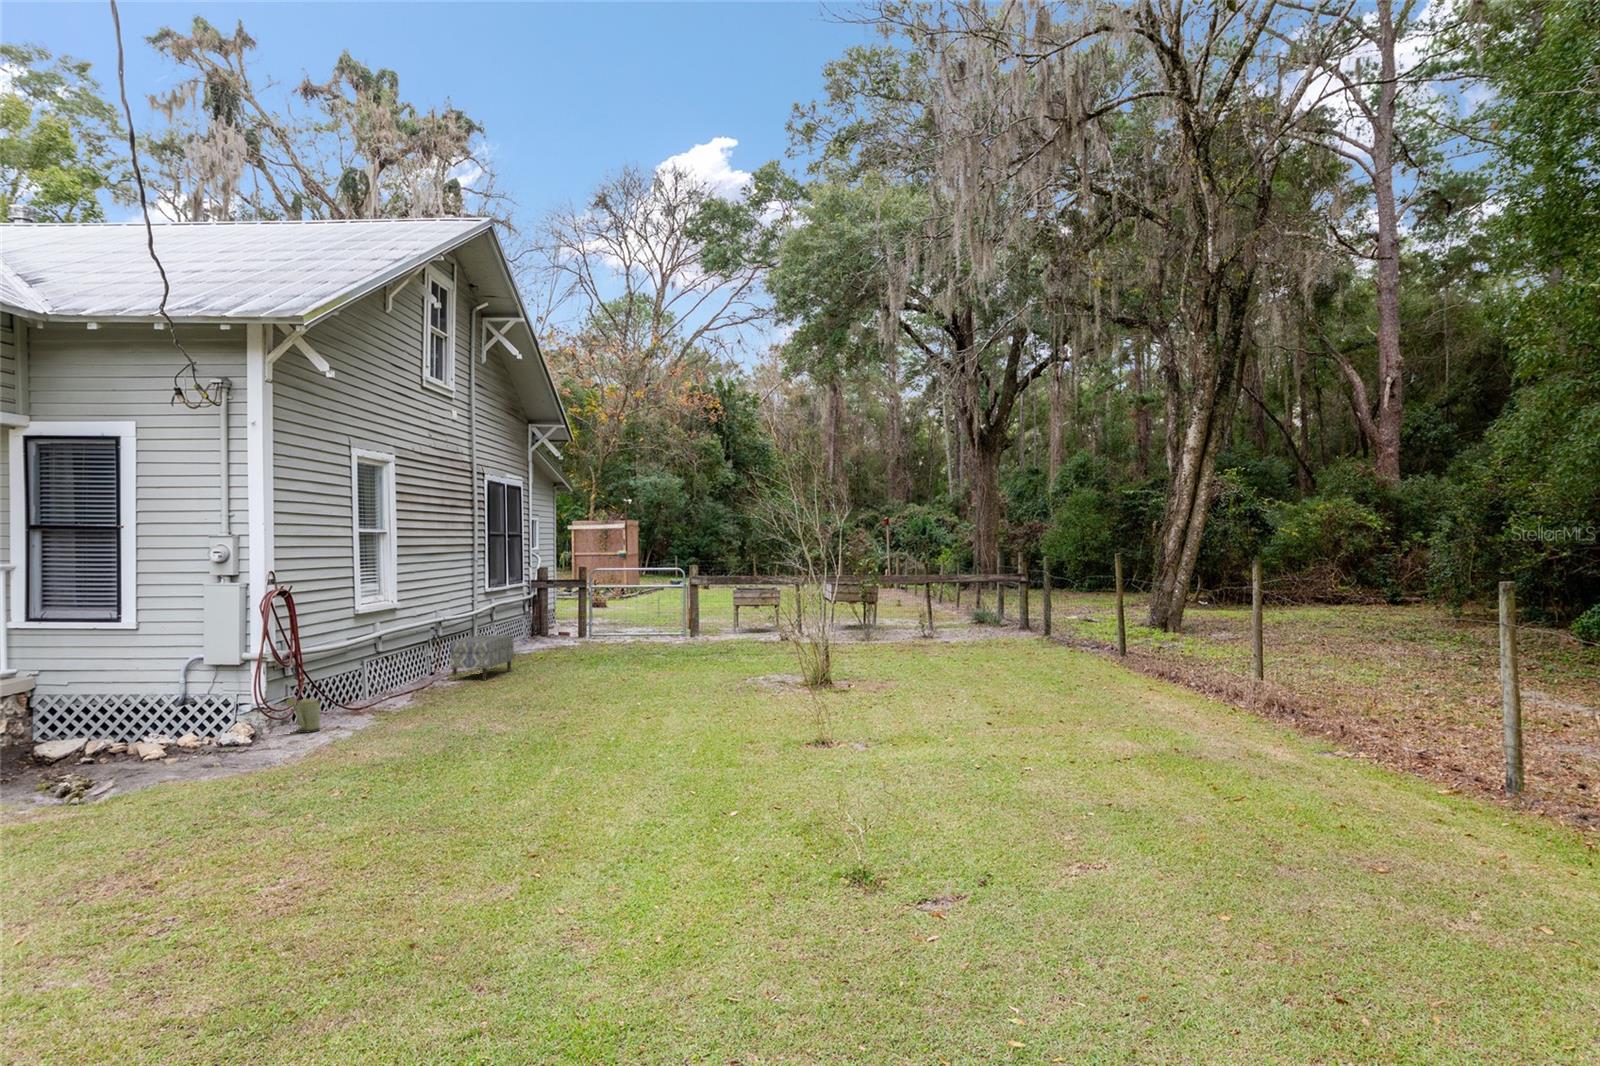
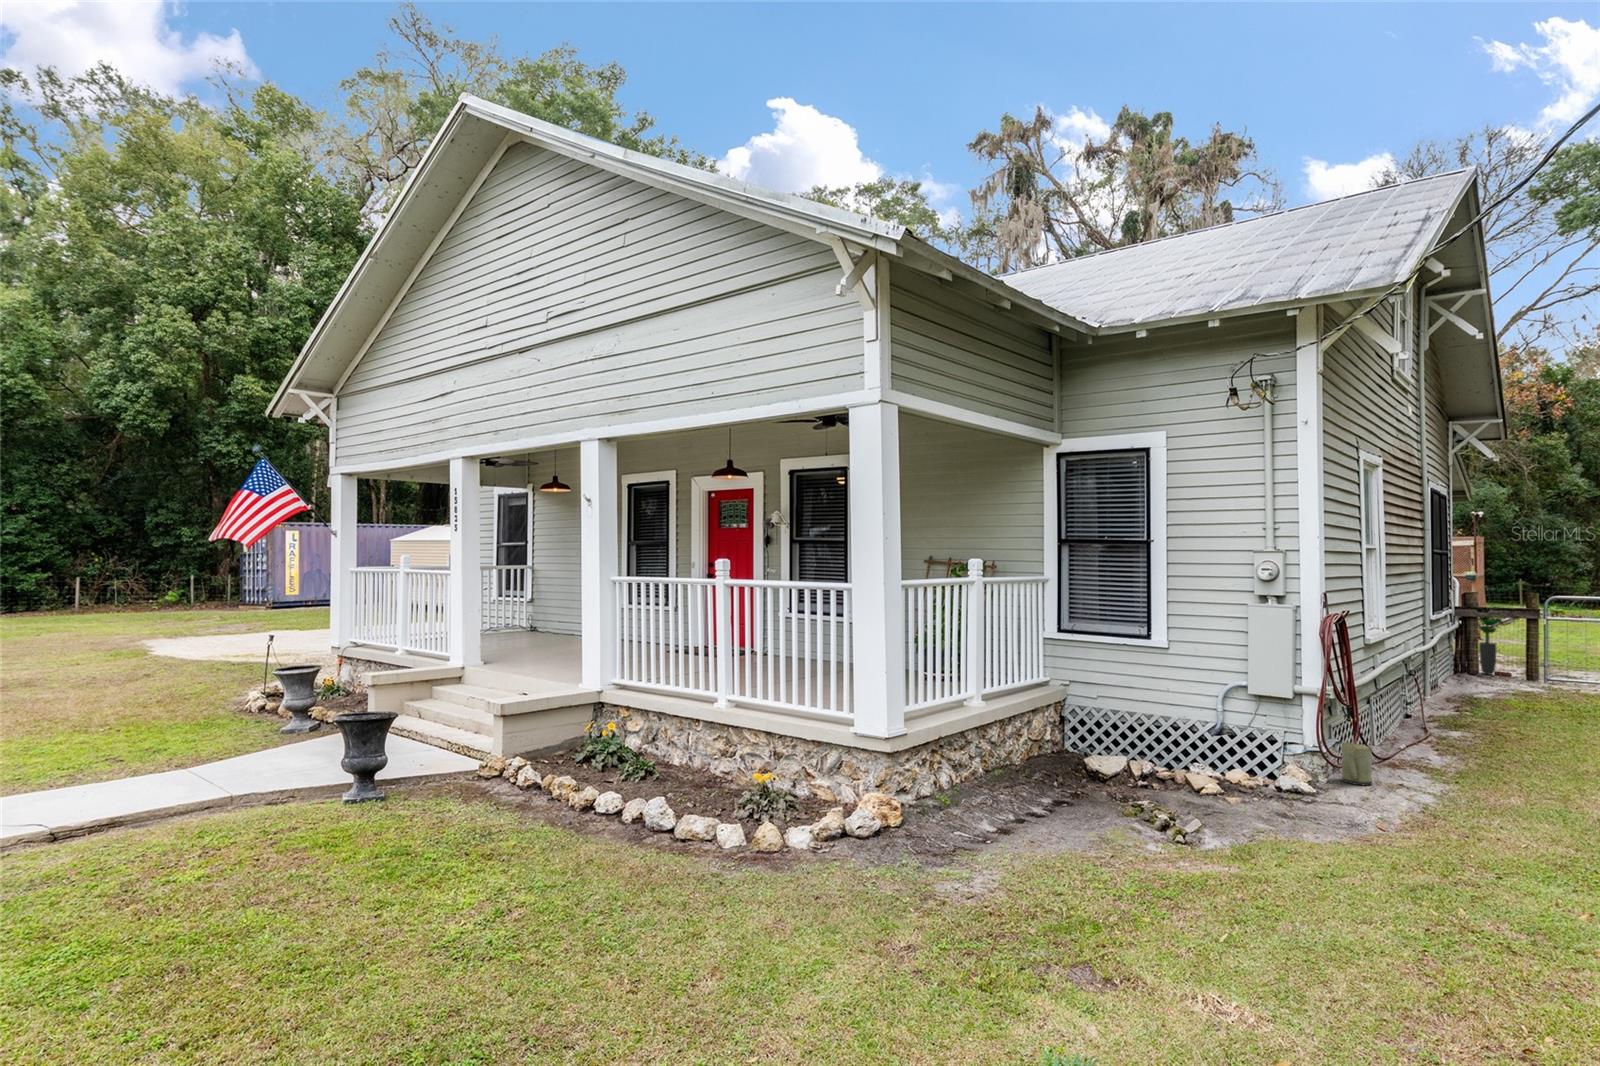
potted plant: none [559,584,585,644] -> present [1477,606,1502,675]
bench: present [450,635,514,680] -> none [1417,665,1484,723]

